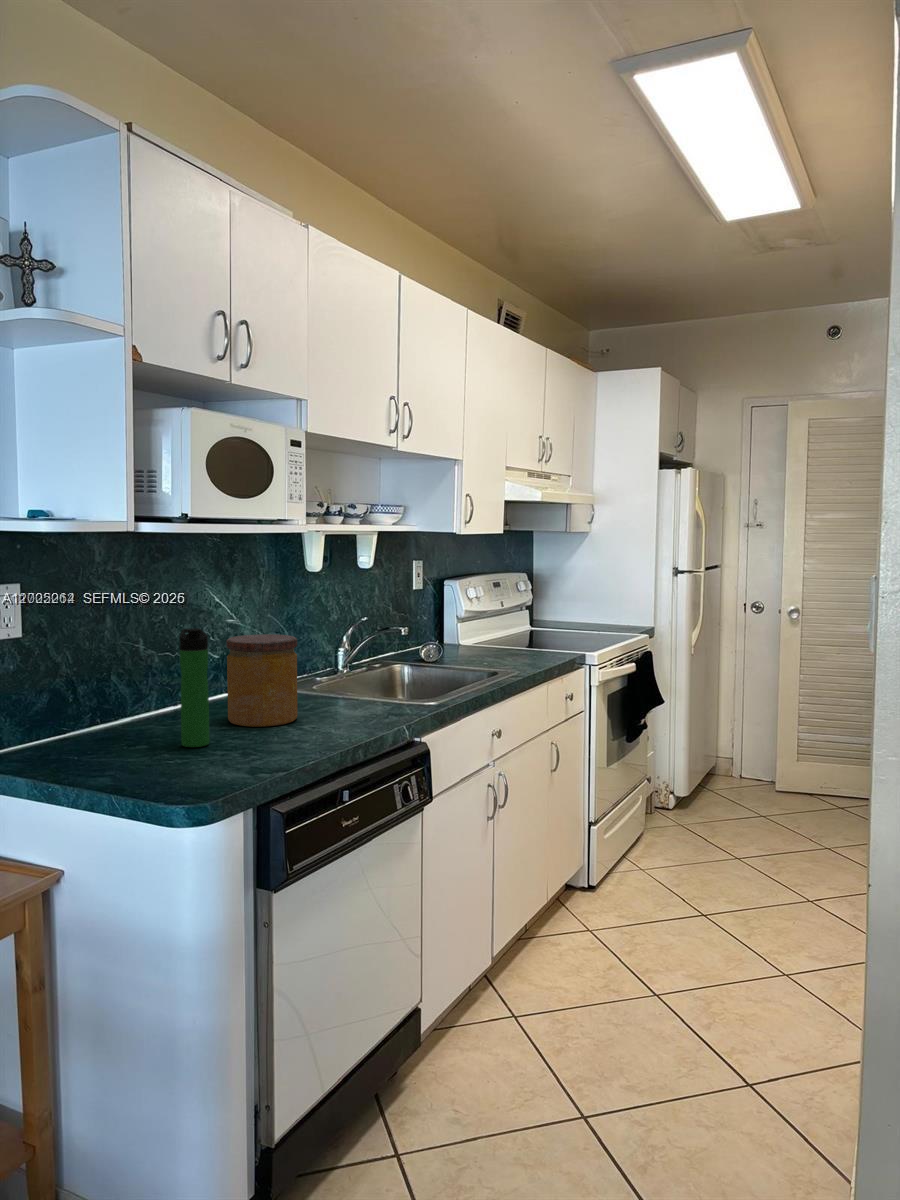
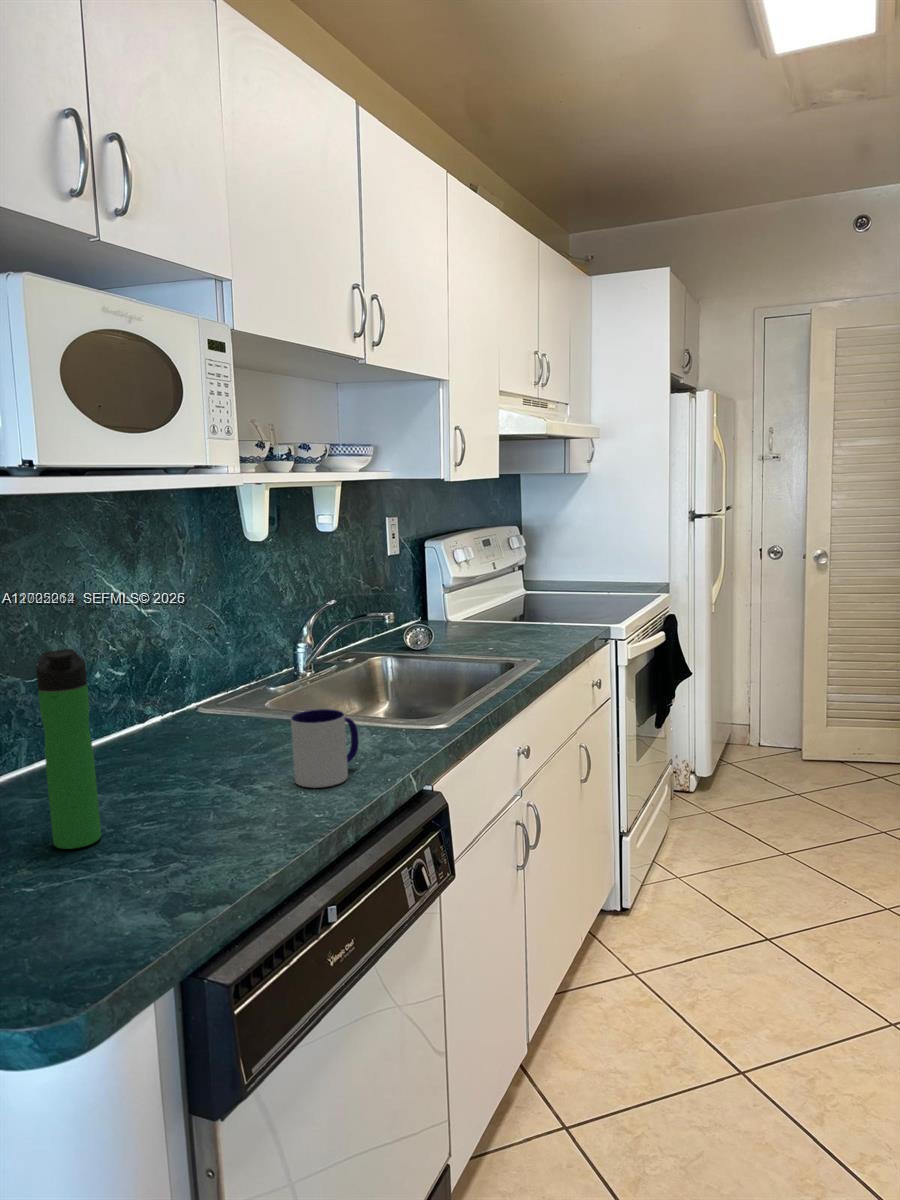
jar: present [226,634,298,727] -> none [126,642,245,791]
mug: none [329,681,372,729] -> present [291,709,359,788]

